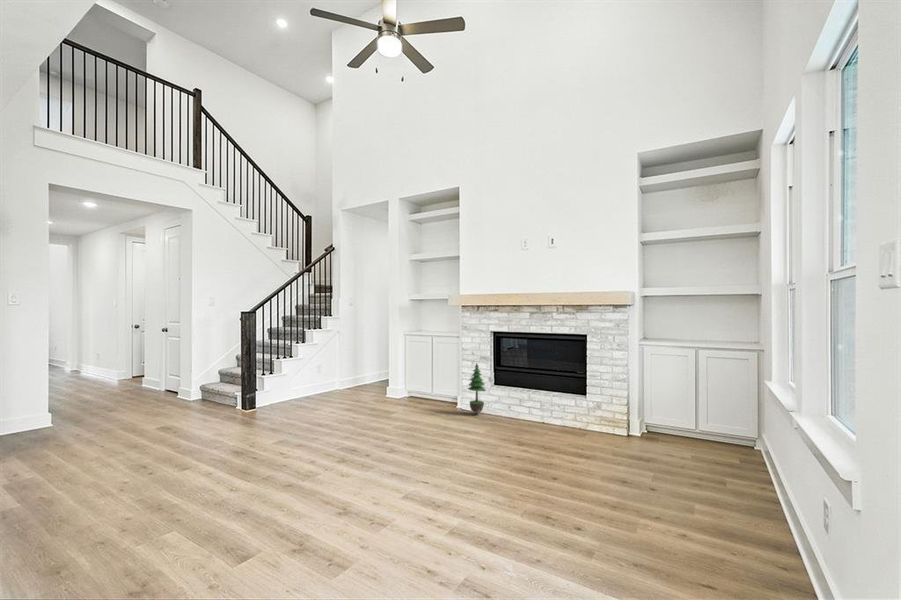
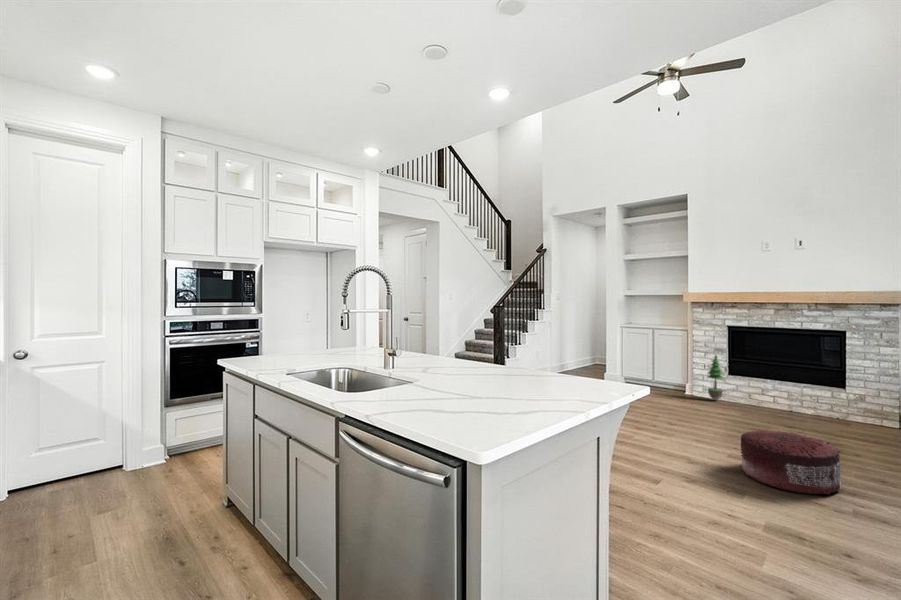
pouf: none [390,465,497,557] -> present [741,429,841,495]

